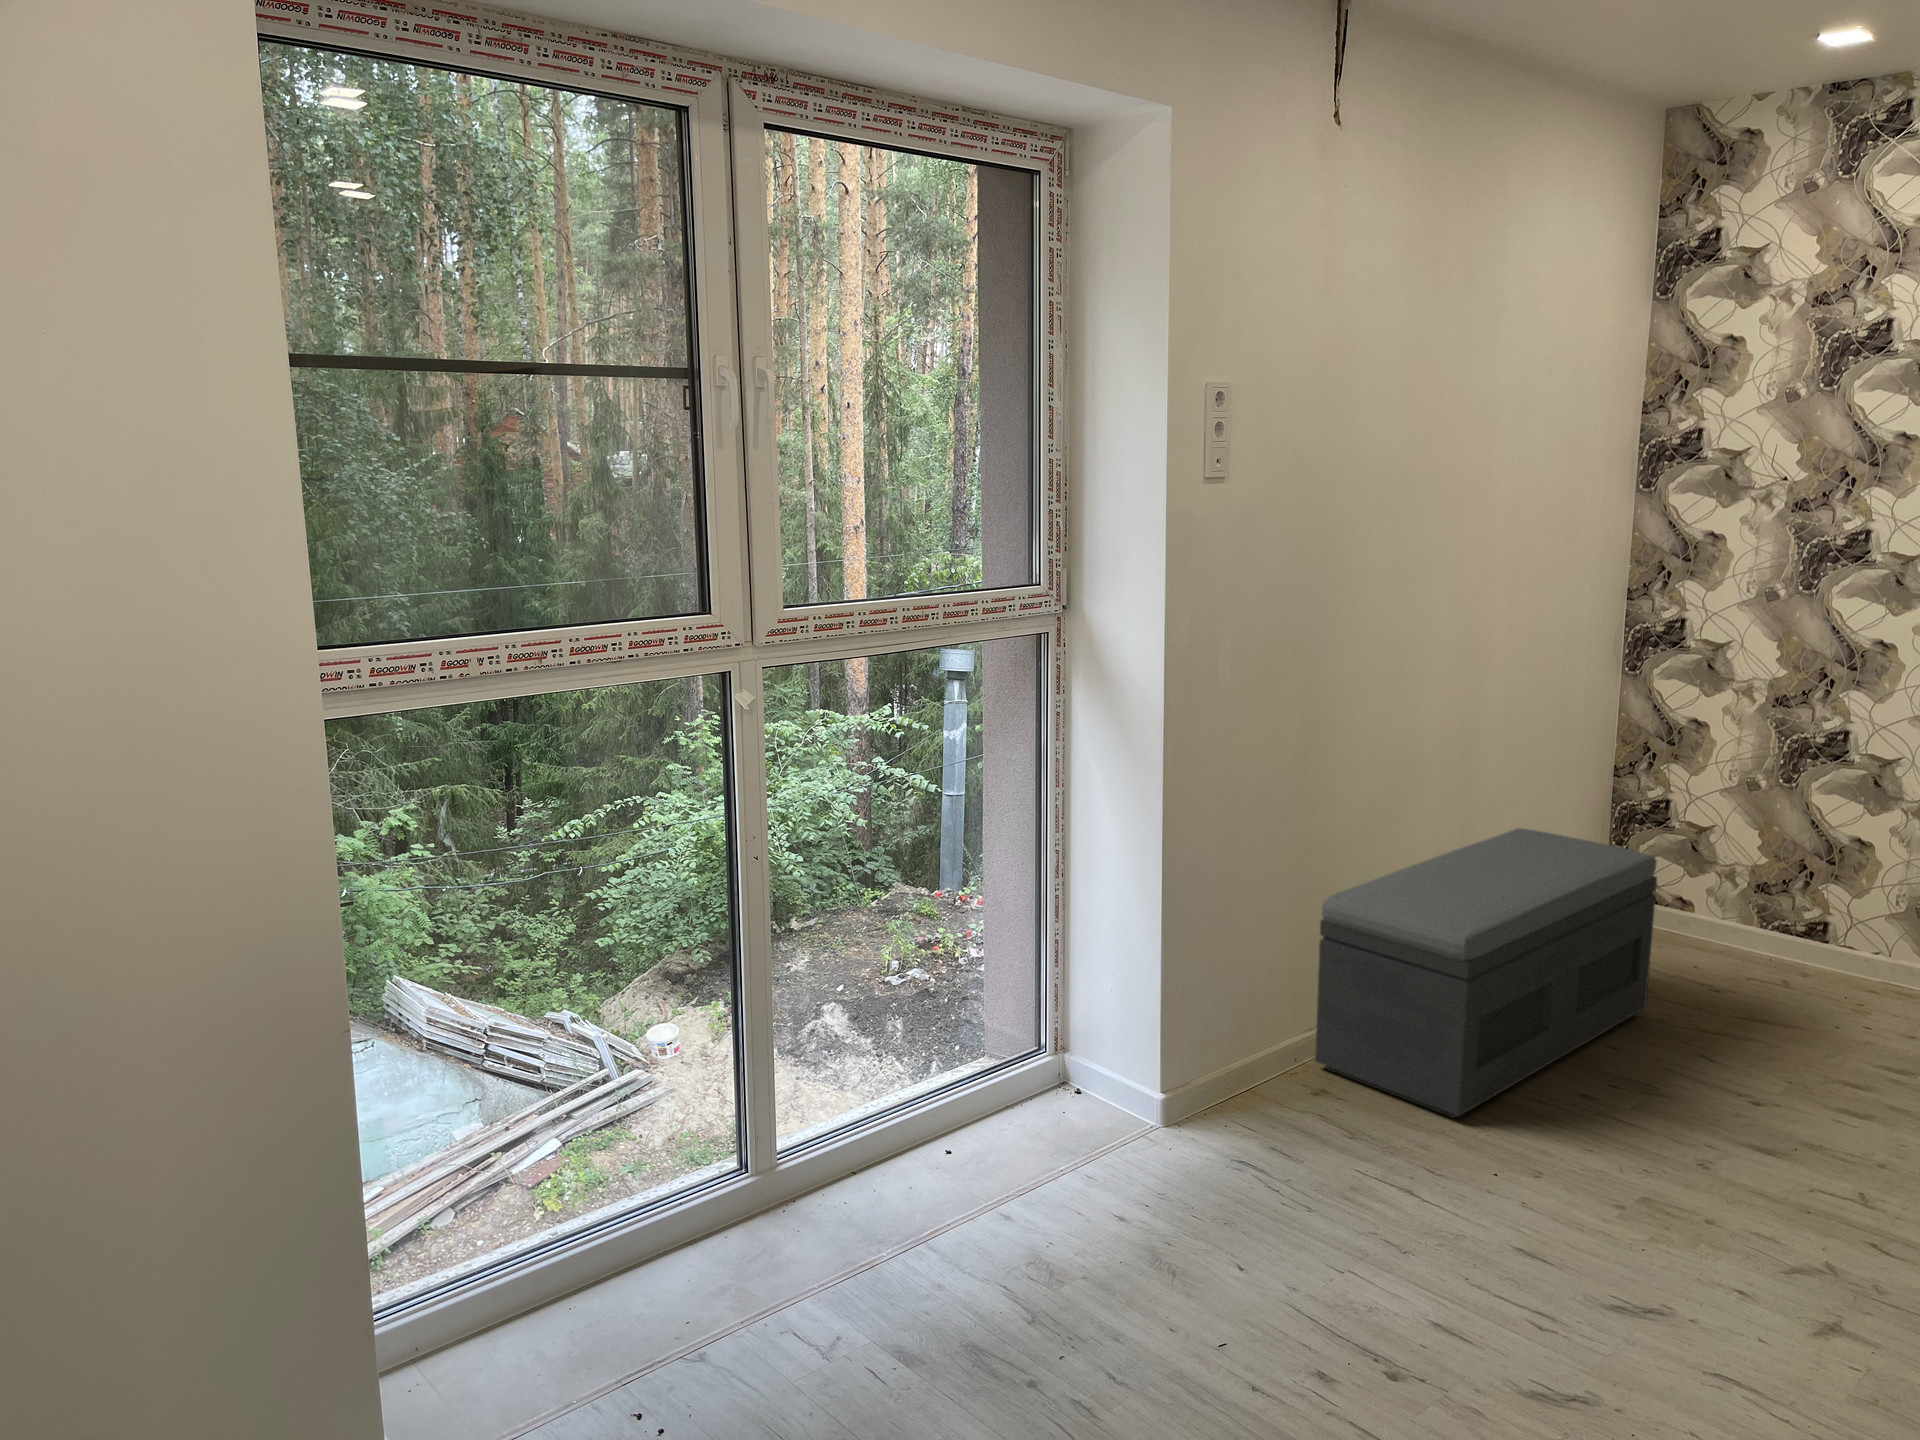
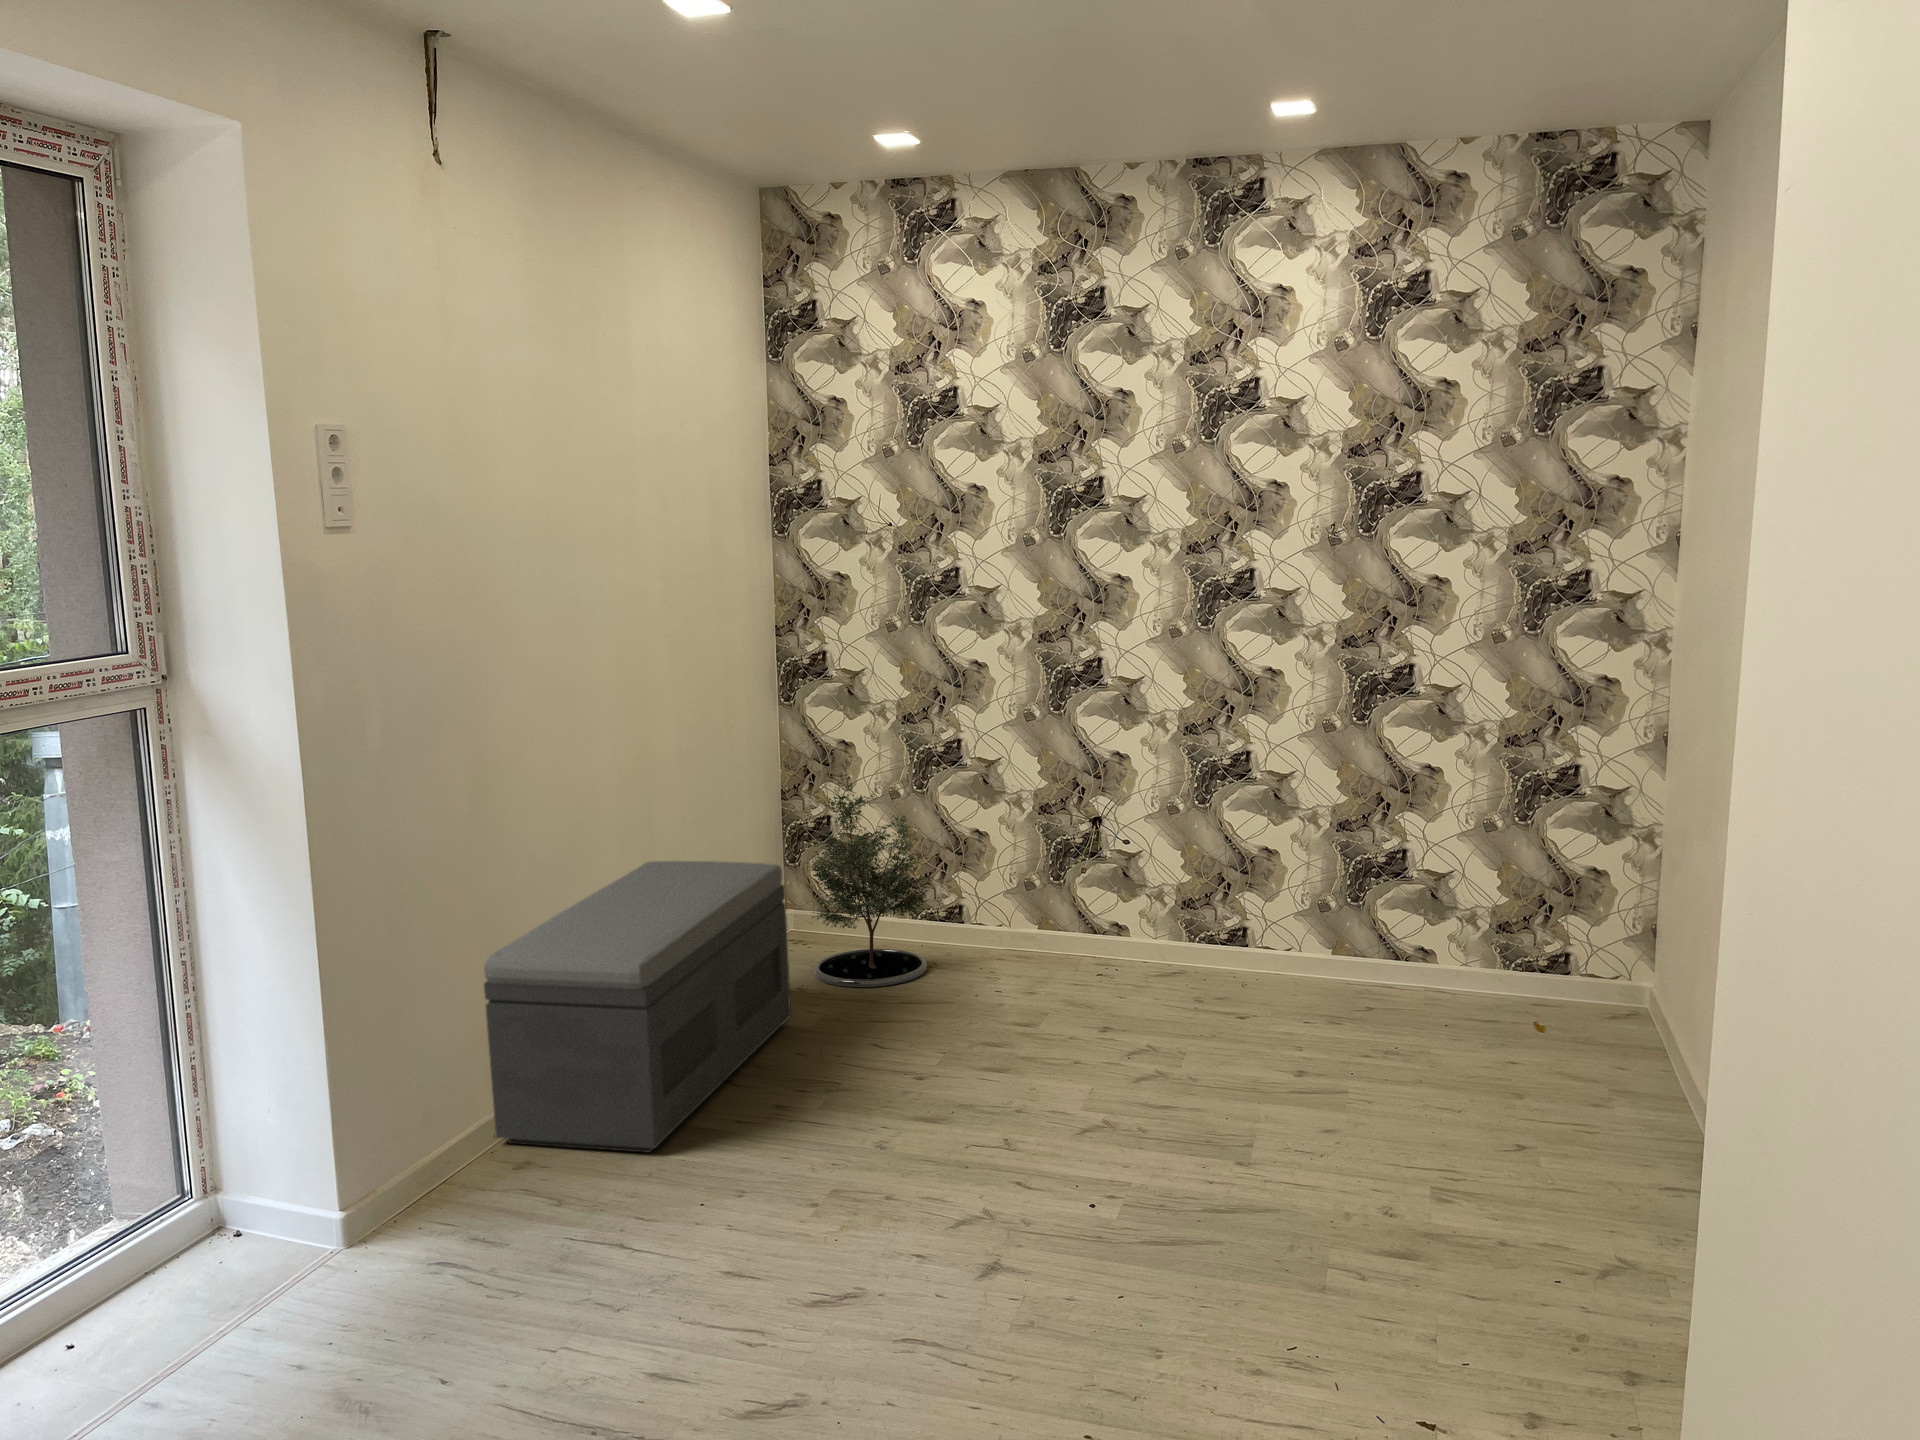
potted tree: none [1687,770,1841,998] -> present [804,773,932,987]

